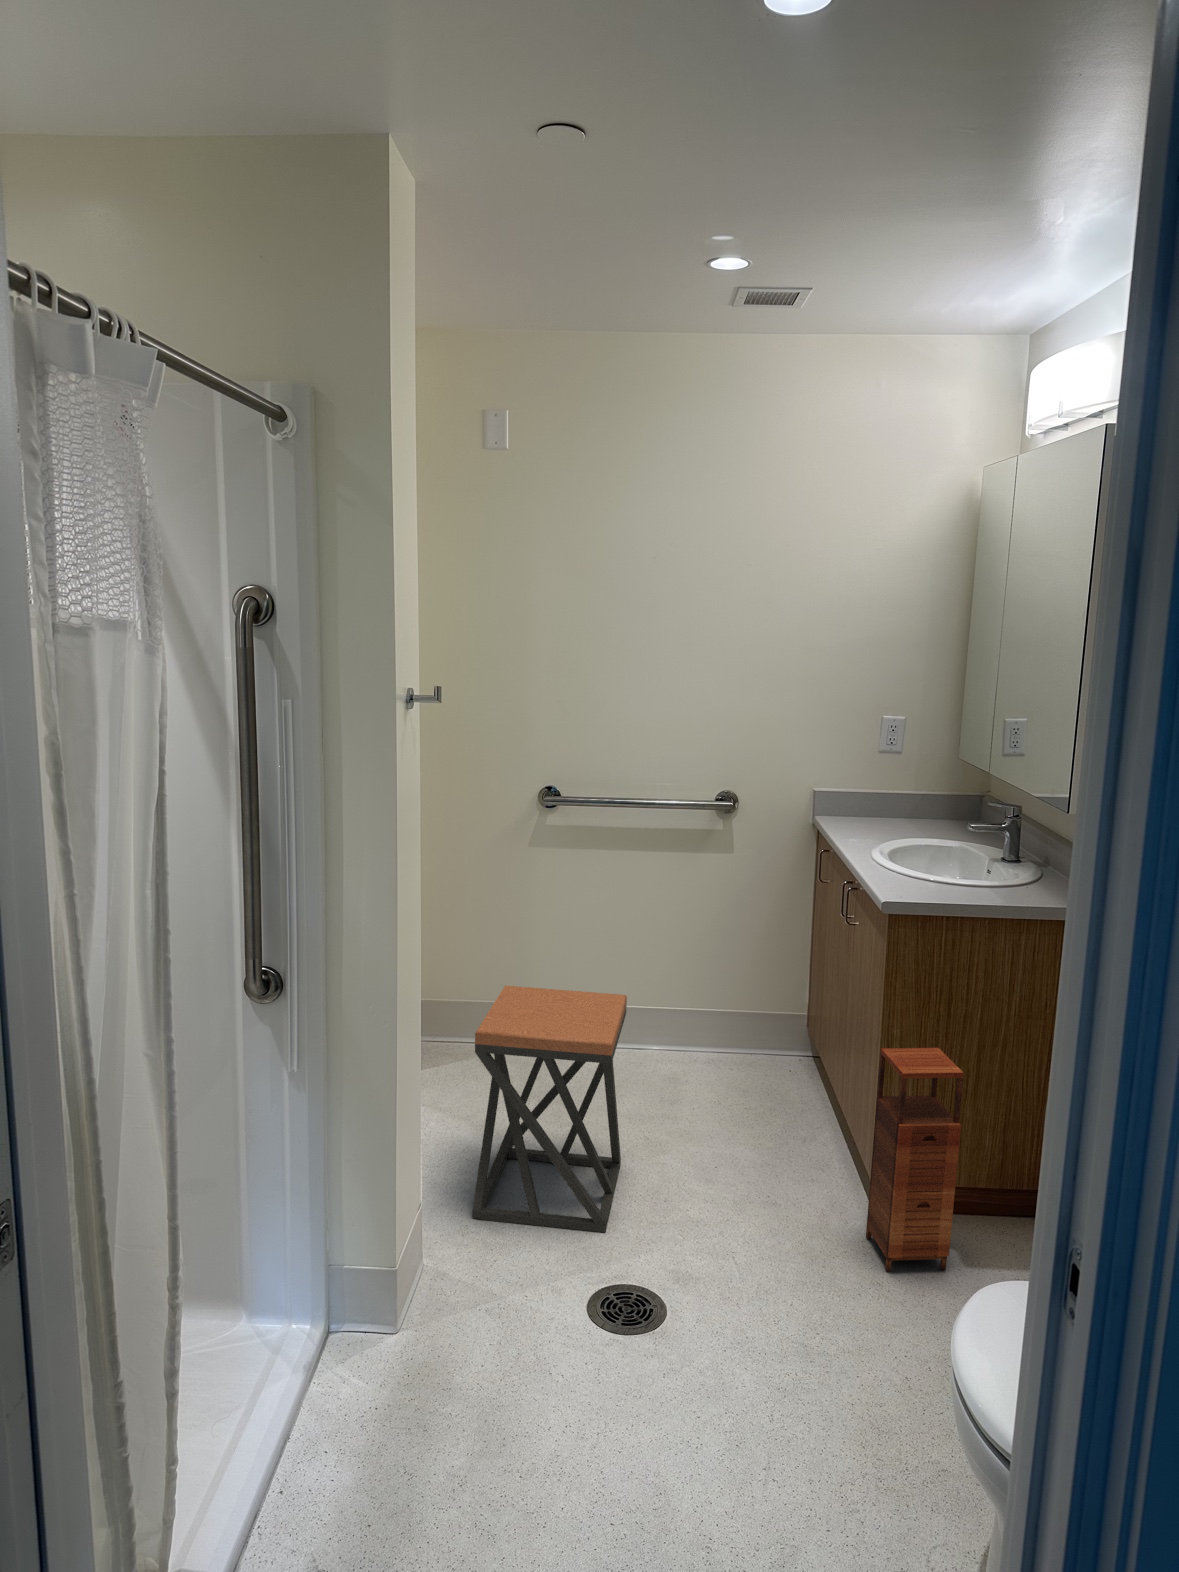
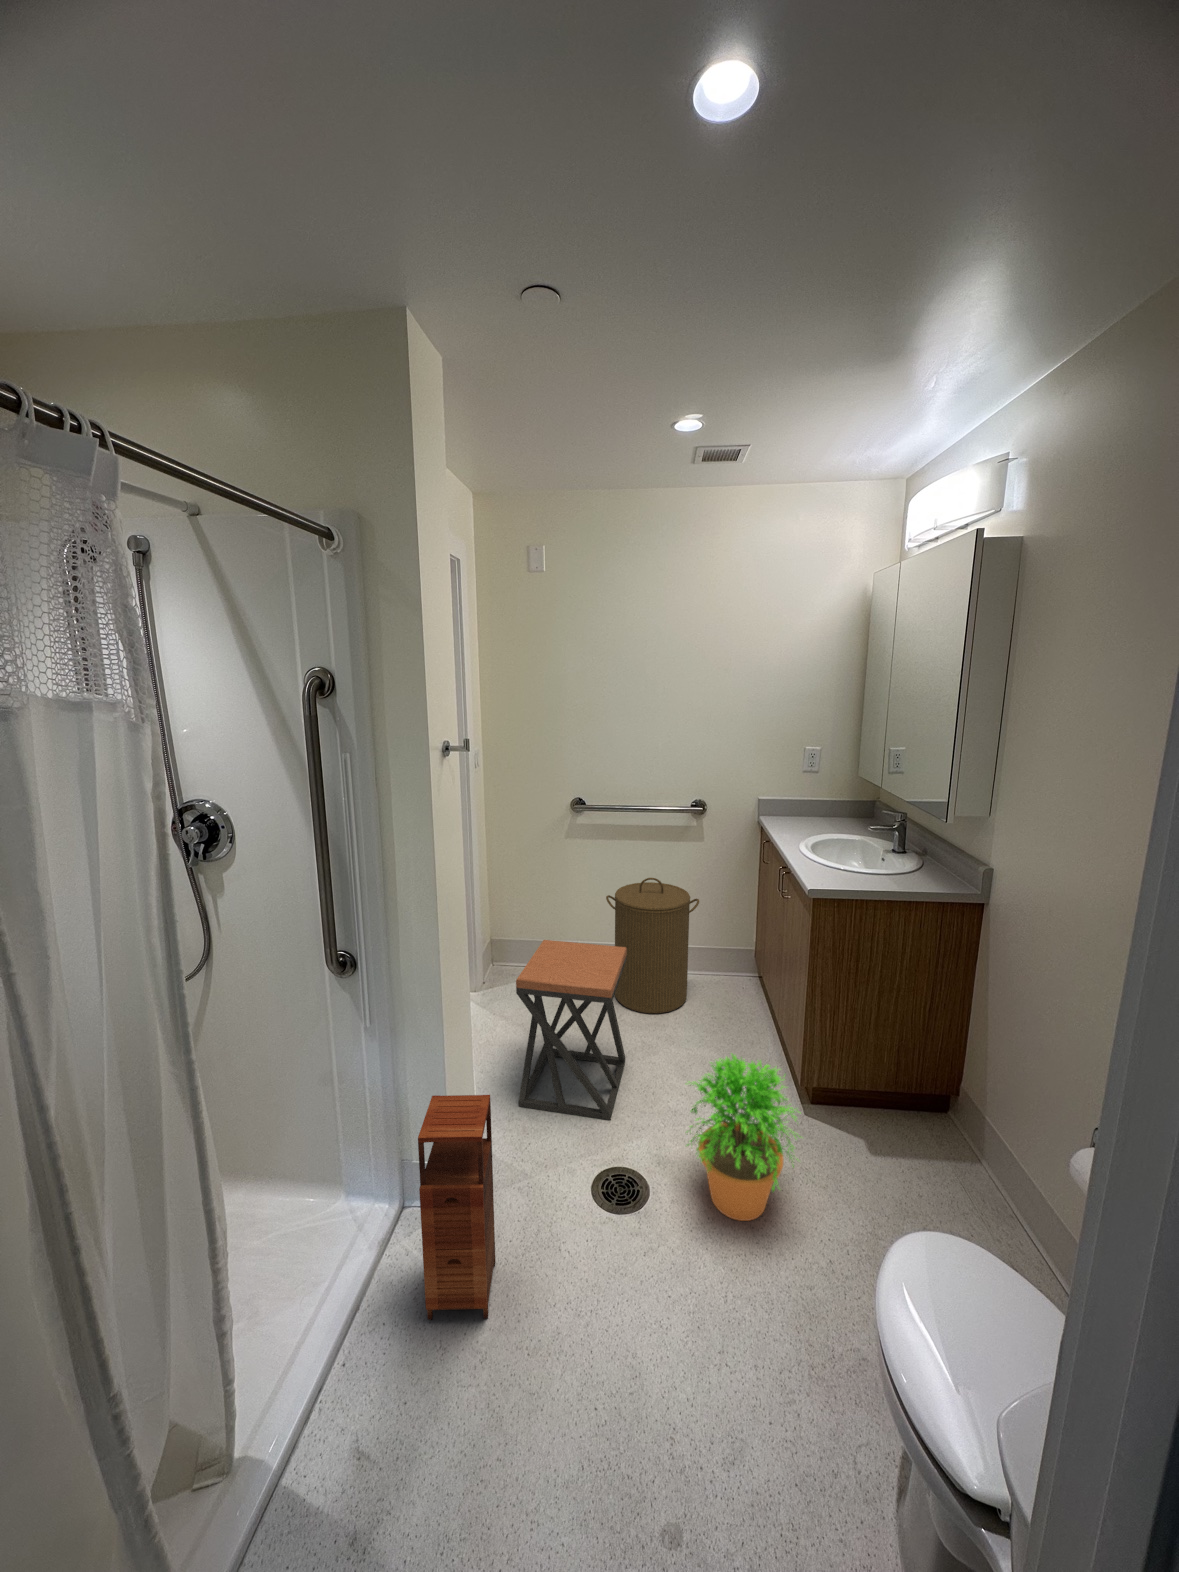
laundry hamper: none [588,904,727,1106] -> present [606,878,699,1014]
storage cabinet: present [866,1048,964,1272] -> present [418,1095,496,1320]
potted plant: none [715,1119,873,1337] -> present [687,1054,799,1221]

